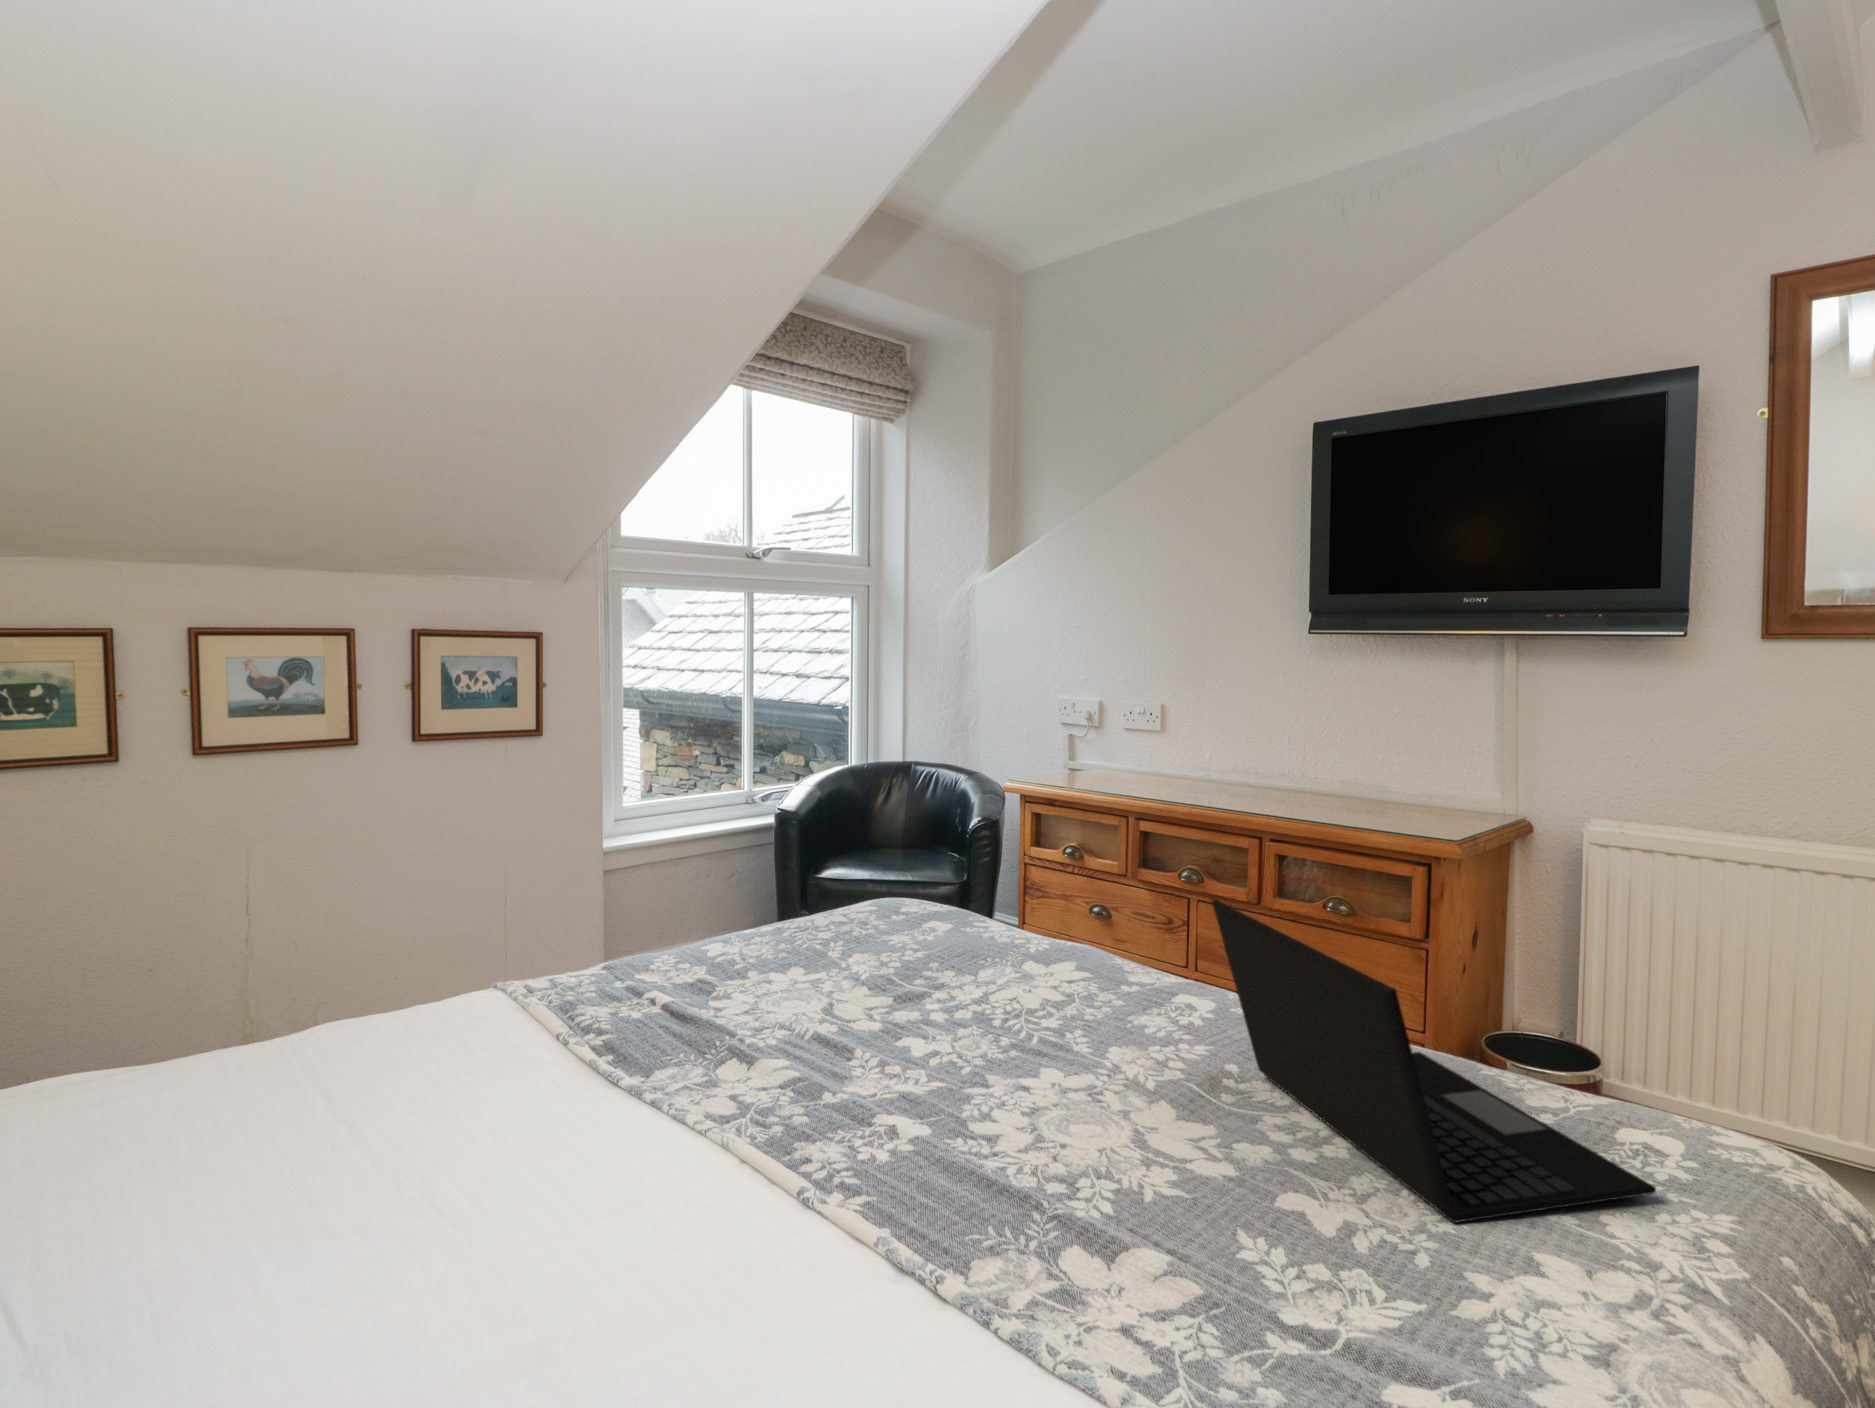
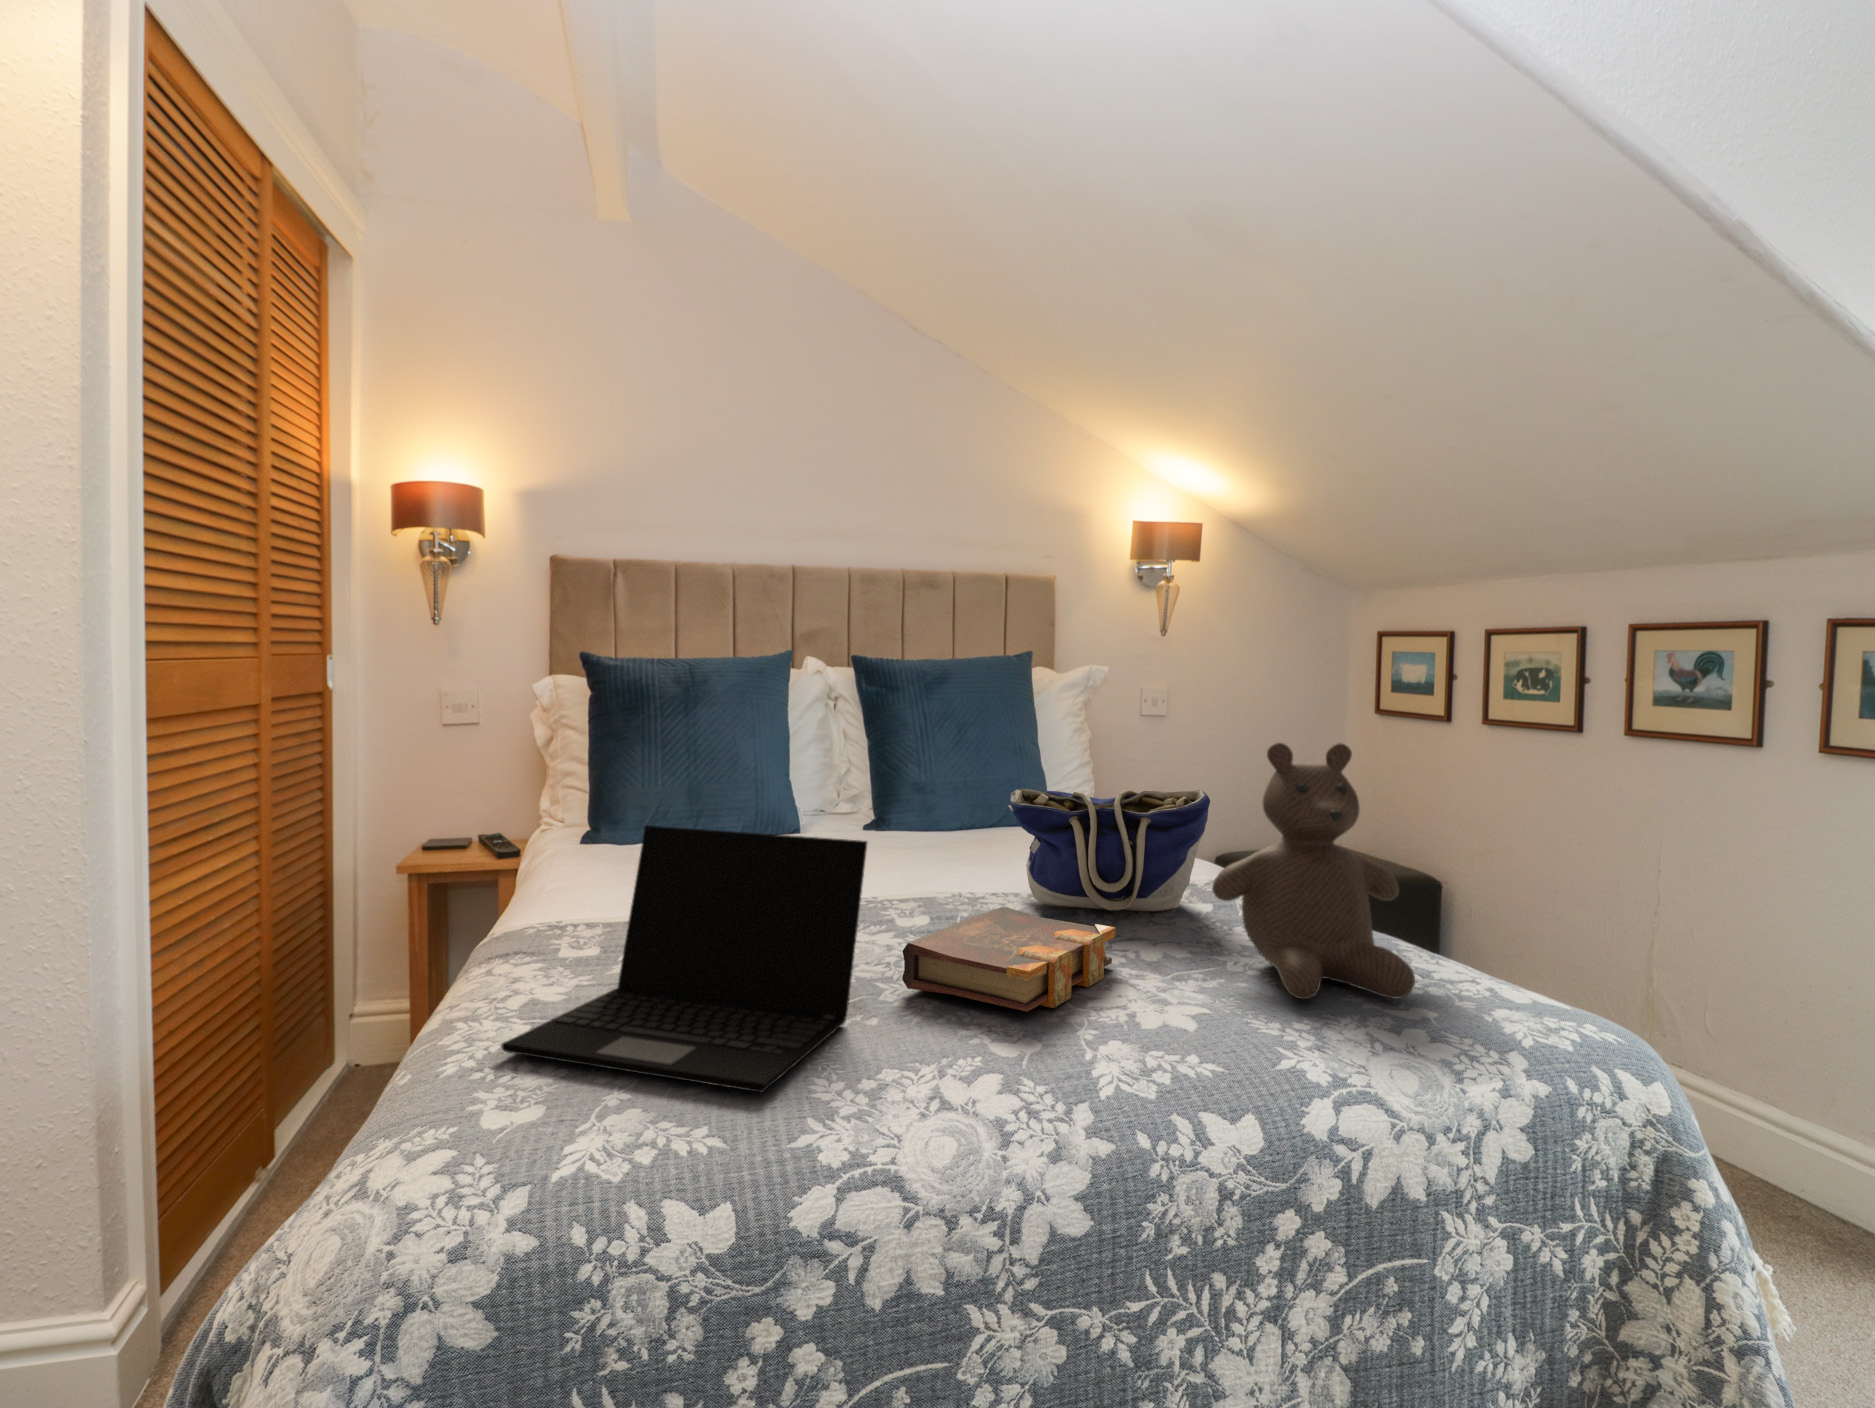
teddy bear: none [822,754,972,961] -> present [1212,743,1415,999]
tote bag: none [633,842,805,1070] -> present [1009,788,1210,912]
book: none [943,964,1157,1063] -> present [902,906,1116,1012]

